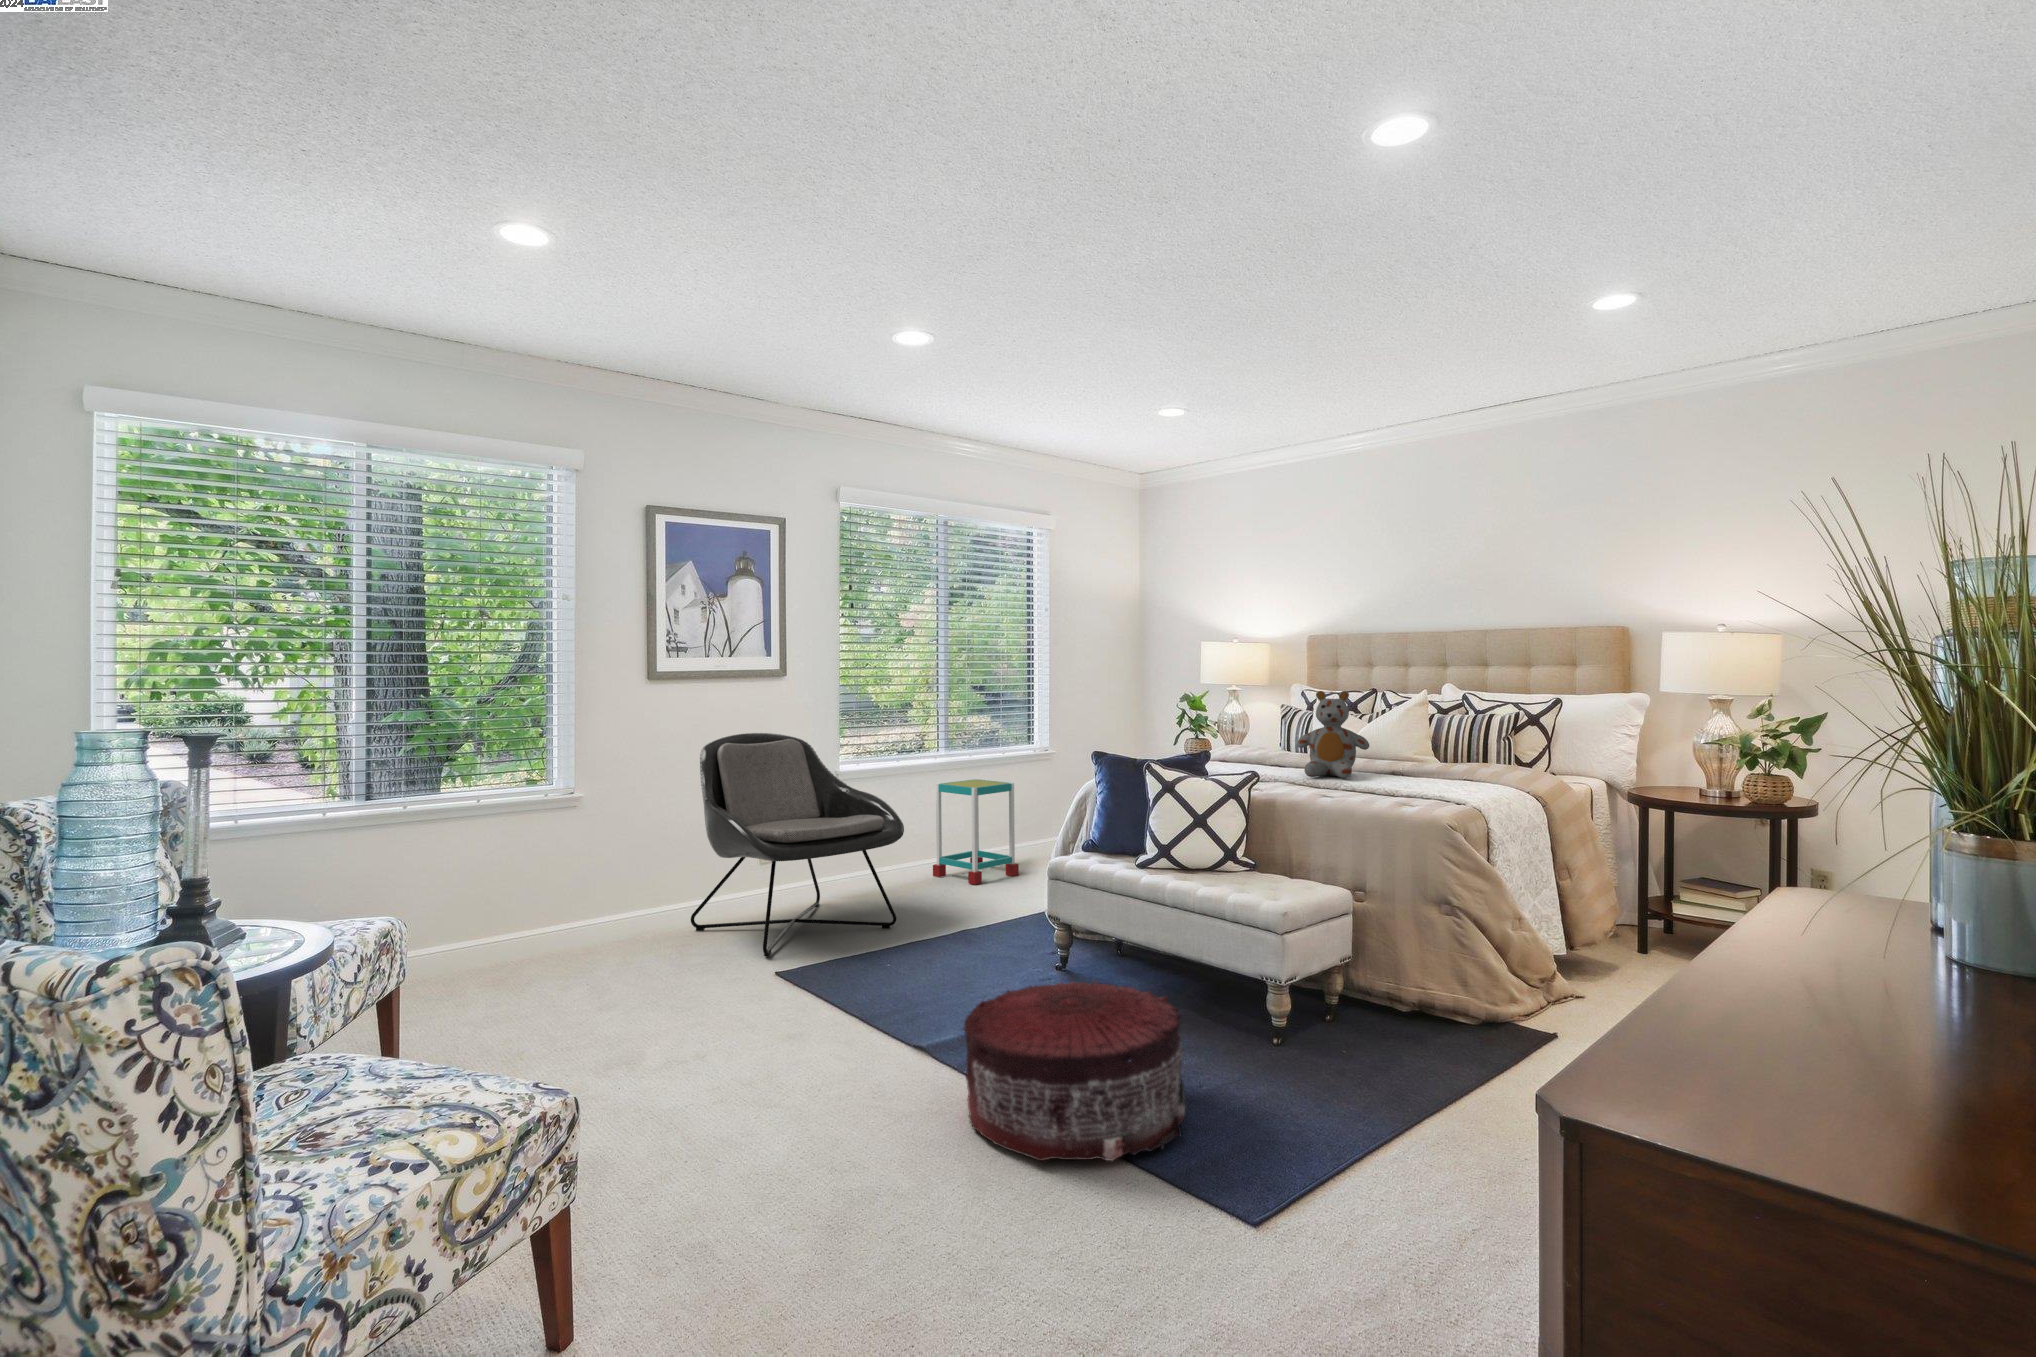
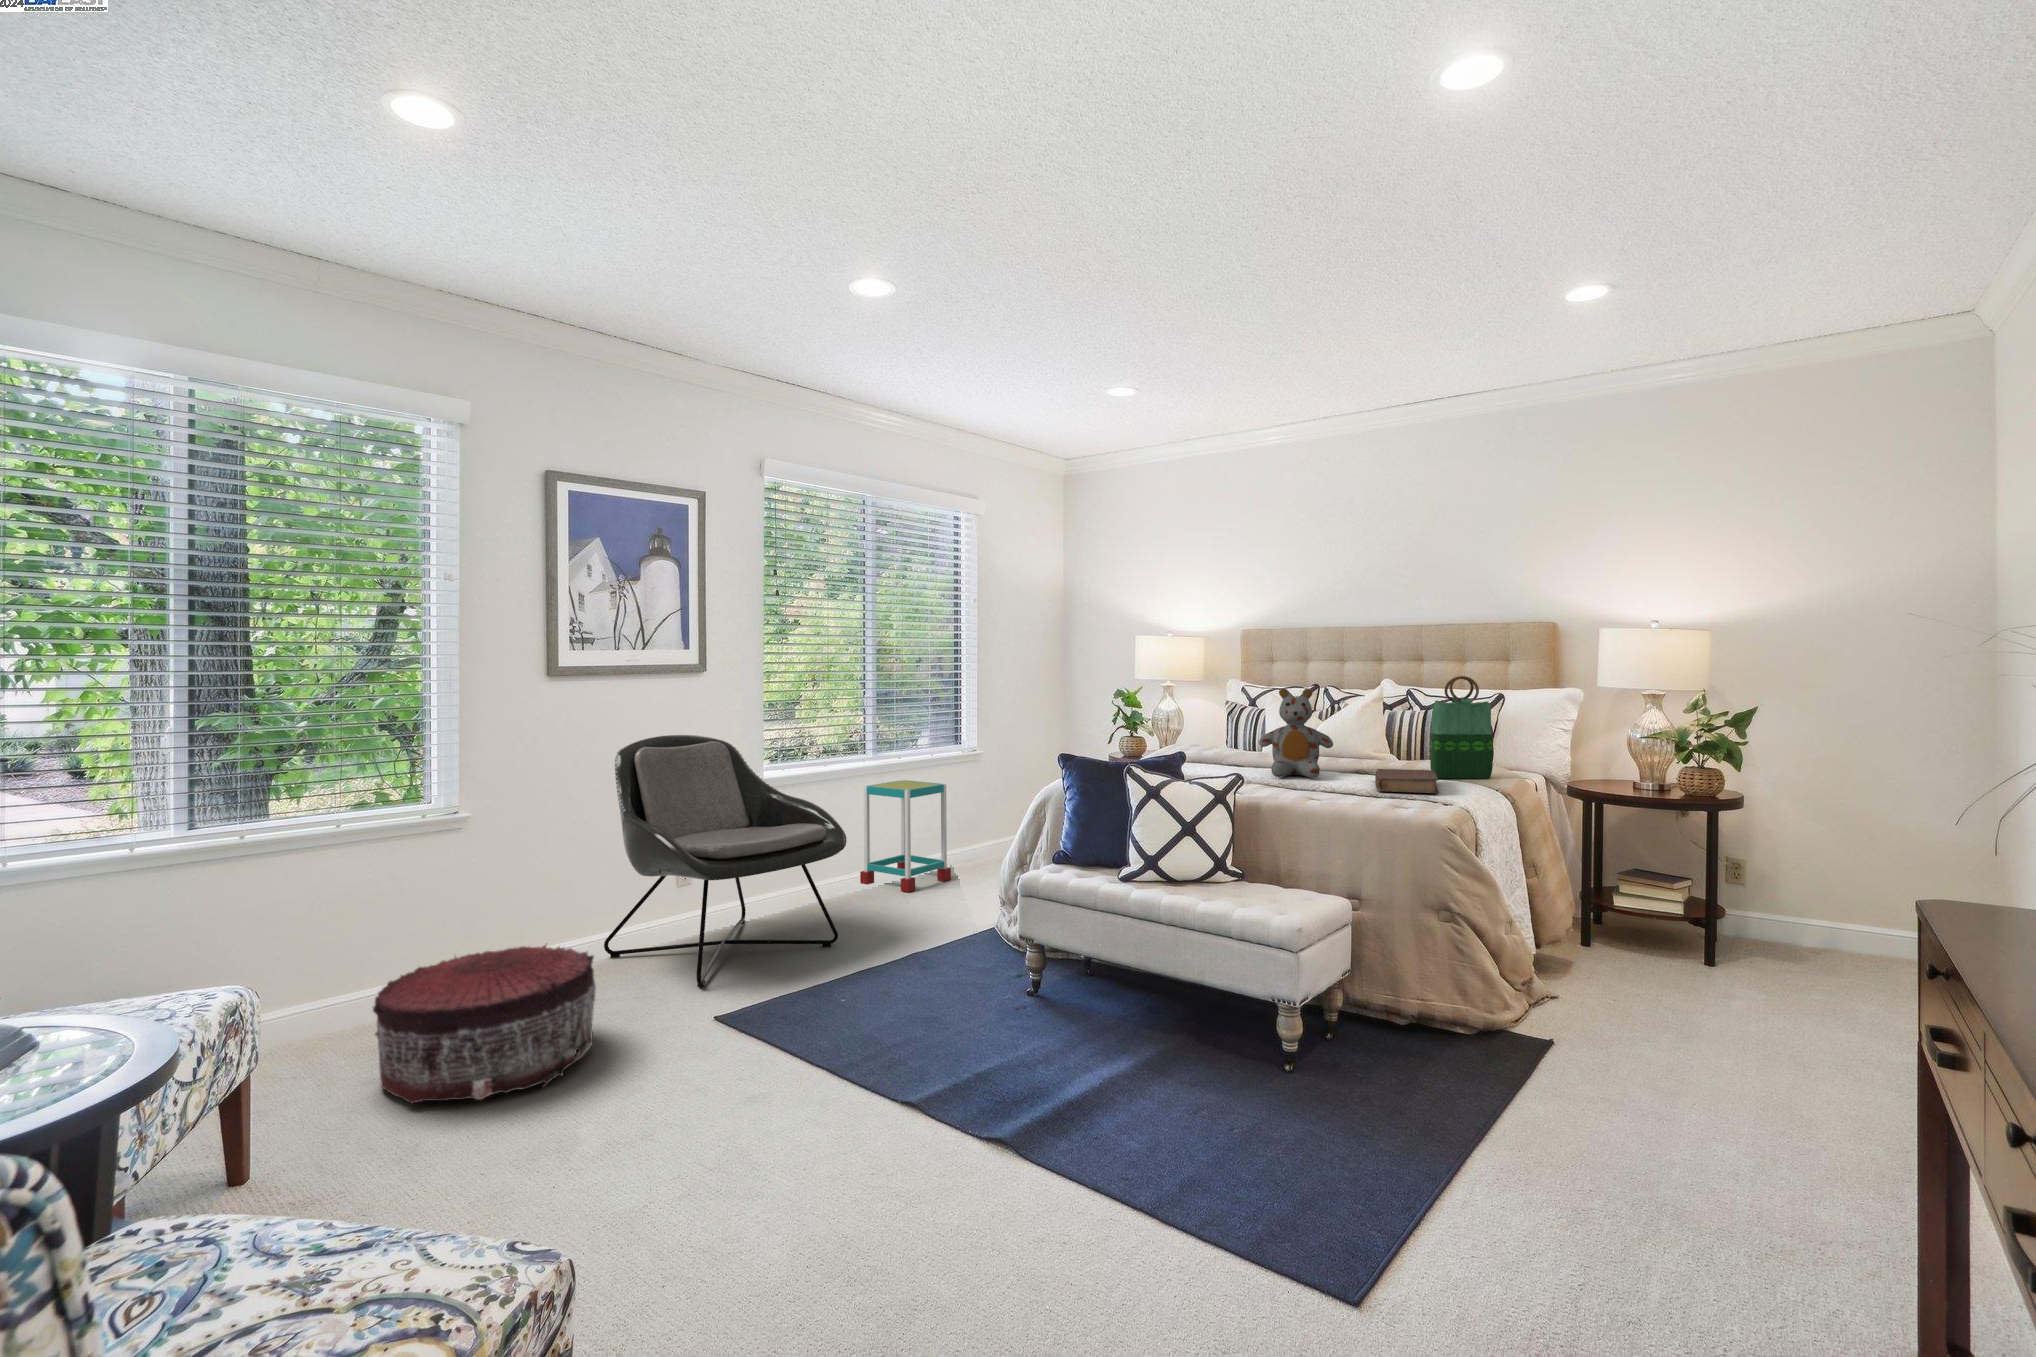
tote bag: none [1468,679,1531,781] -> present [1430,676,1493,779]
book: none [1397,770,1467,793] -> present [1375,769,1439,793]
pouf: present [964,981,1186,1161] -> present [373,945,596,1103]

